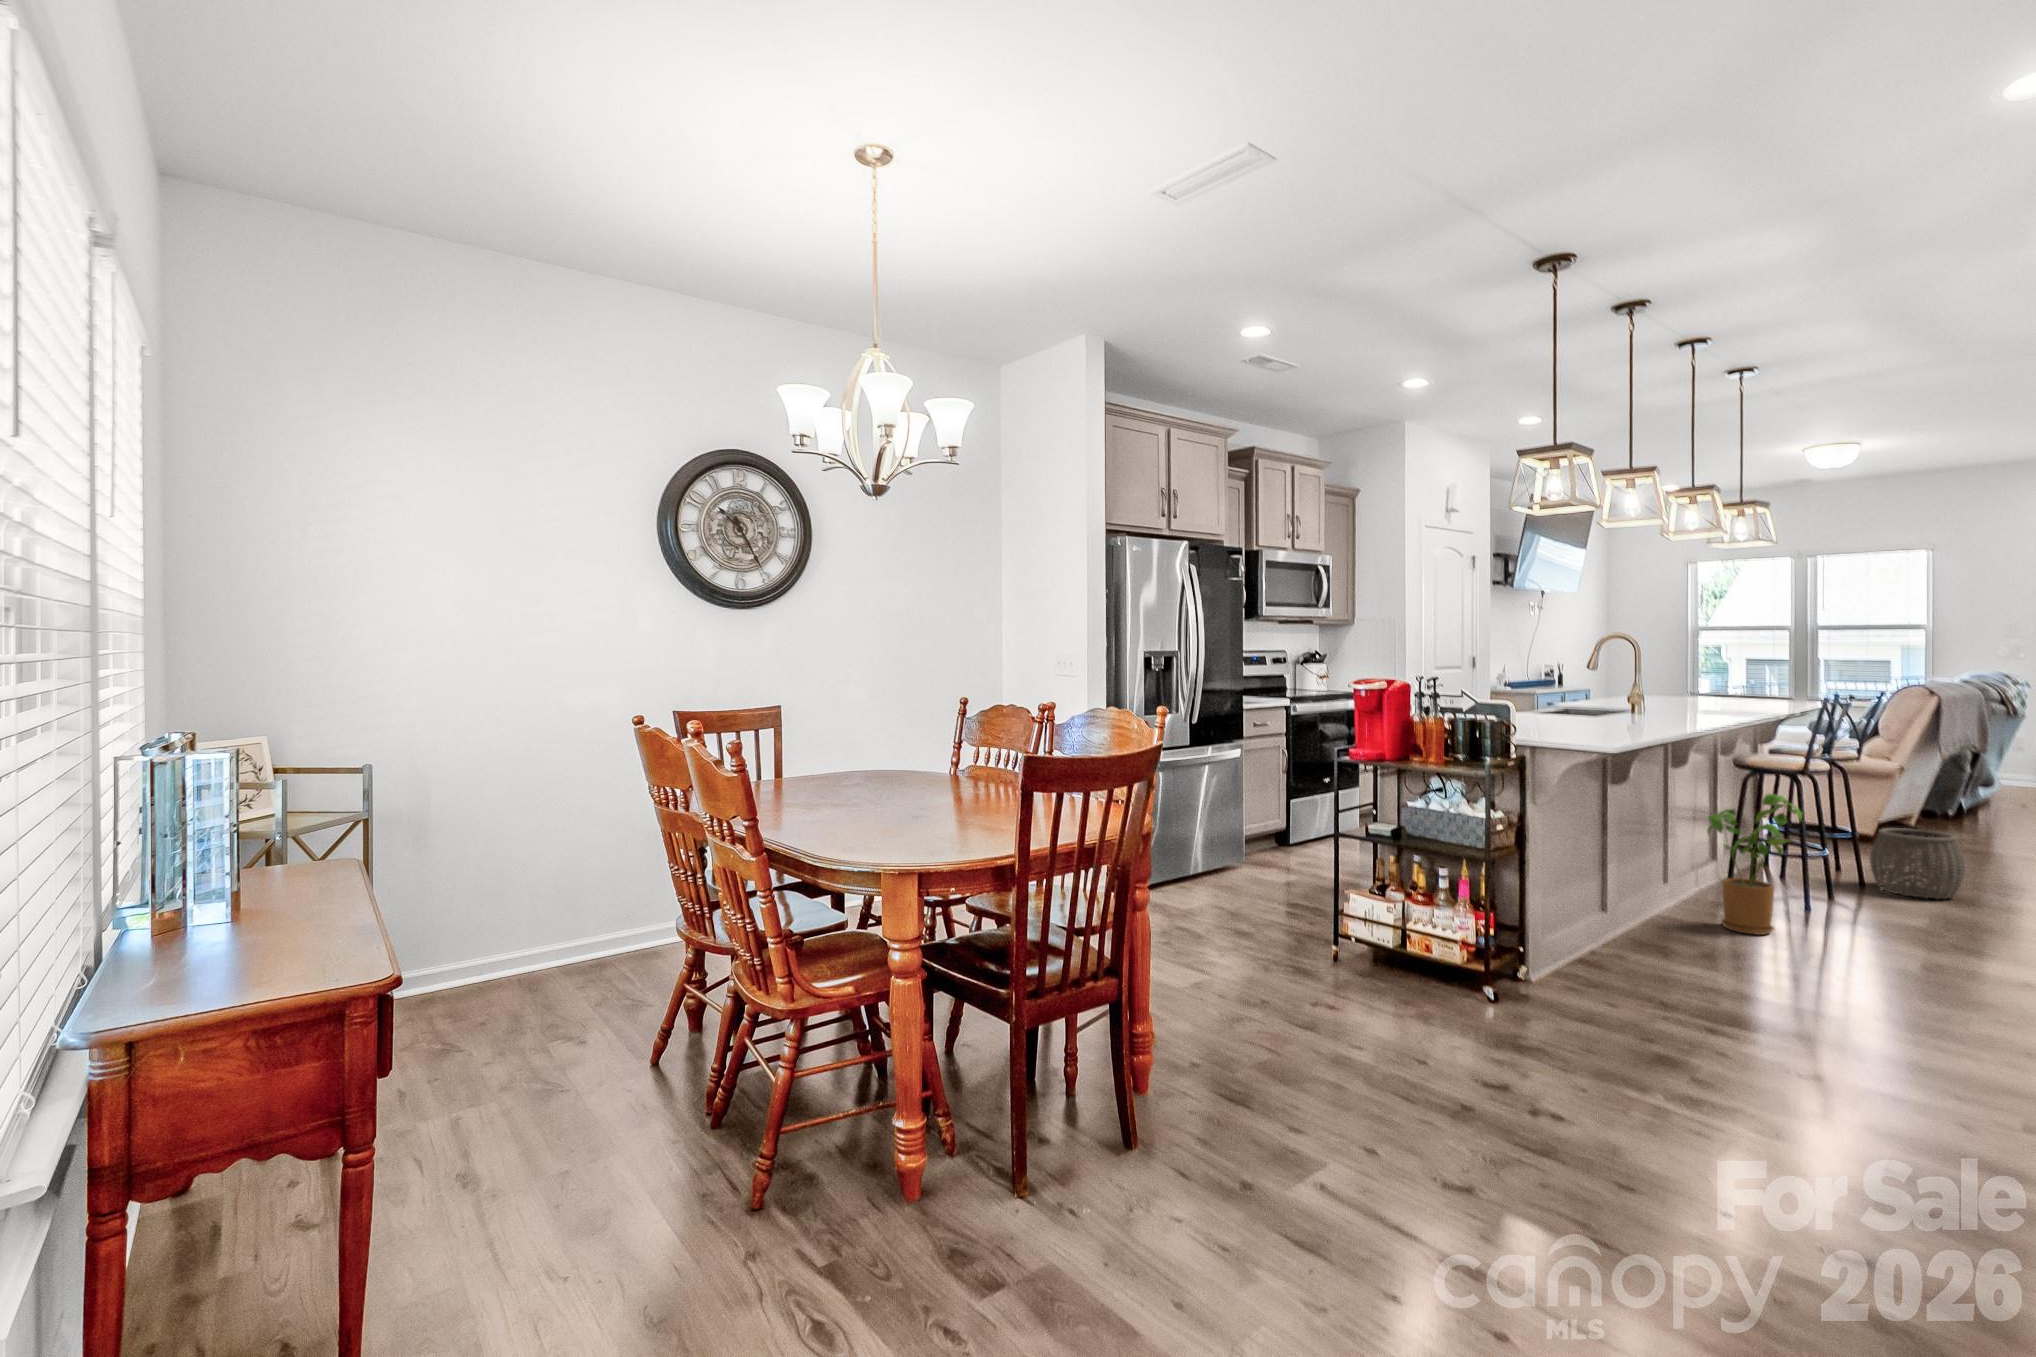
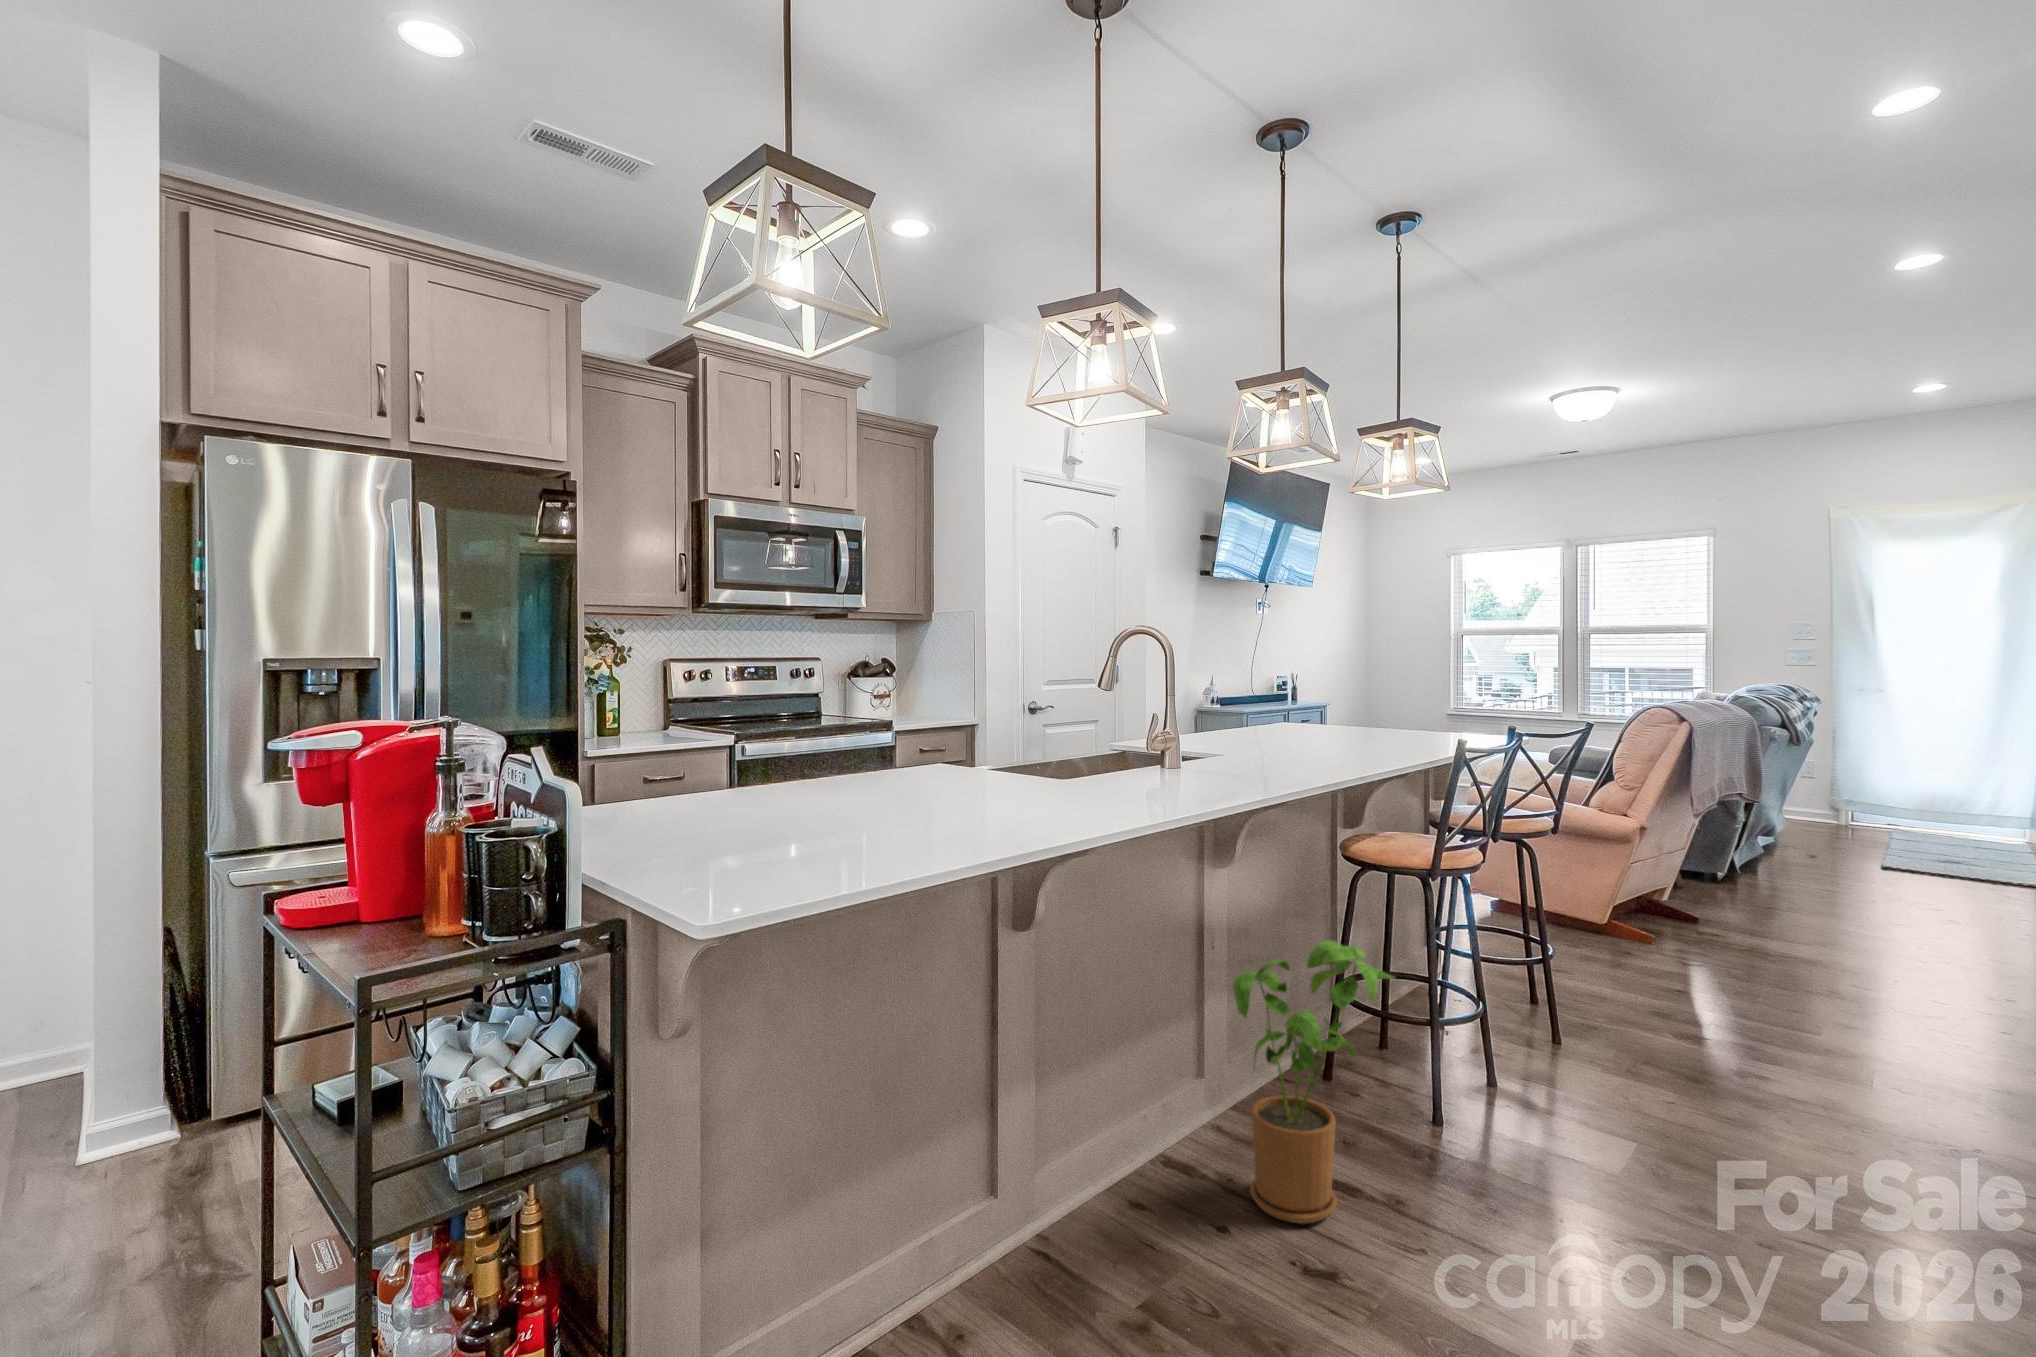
woven basket: present [1870,828,1965,899] -> none [1562,949,1701,1081]

